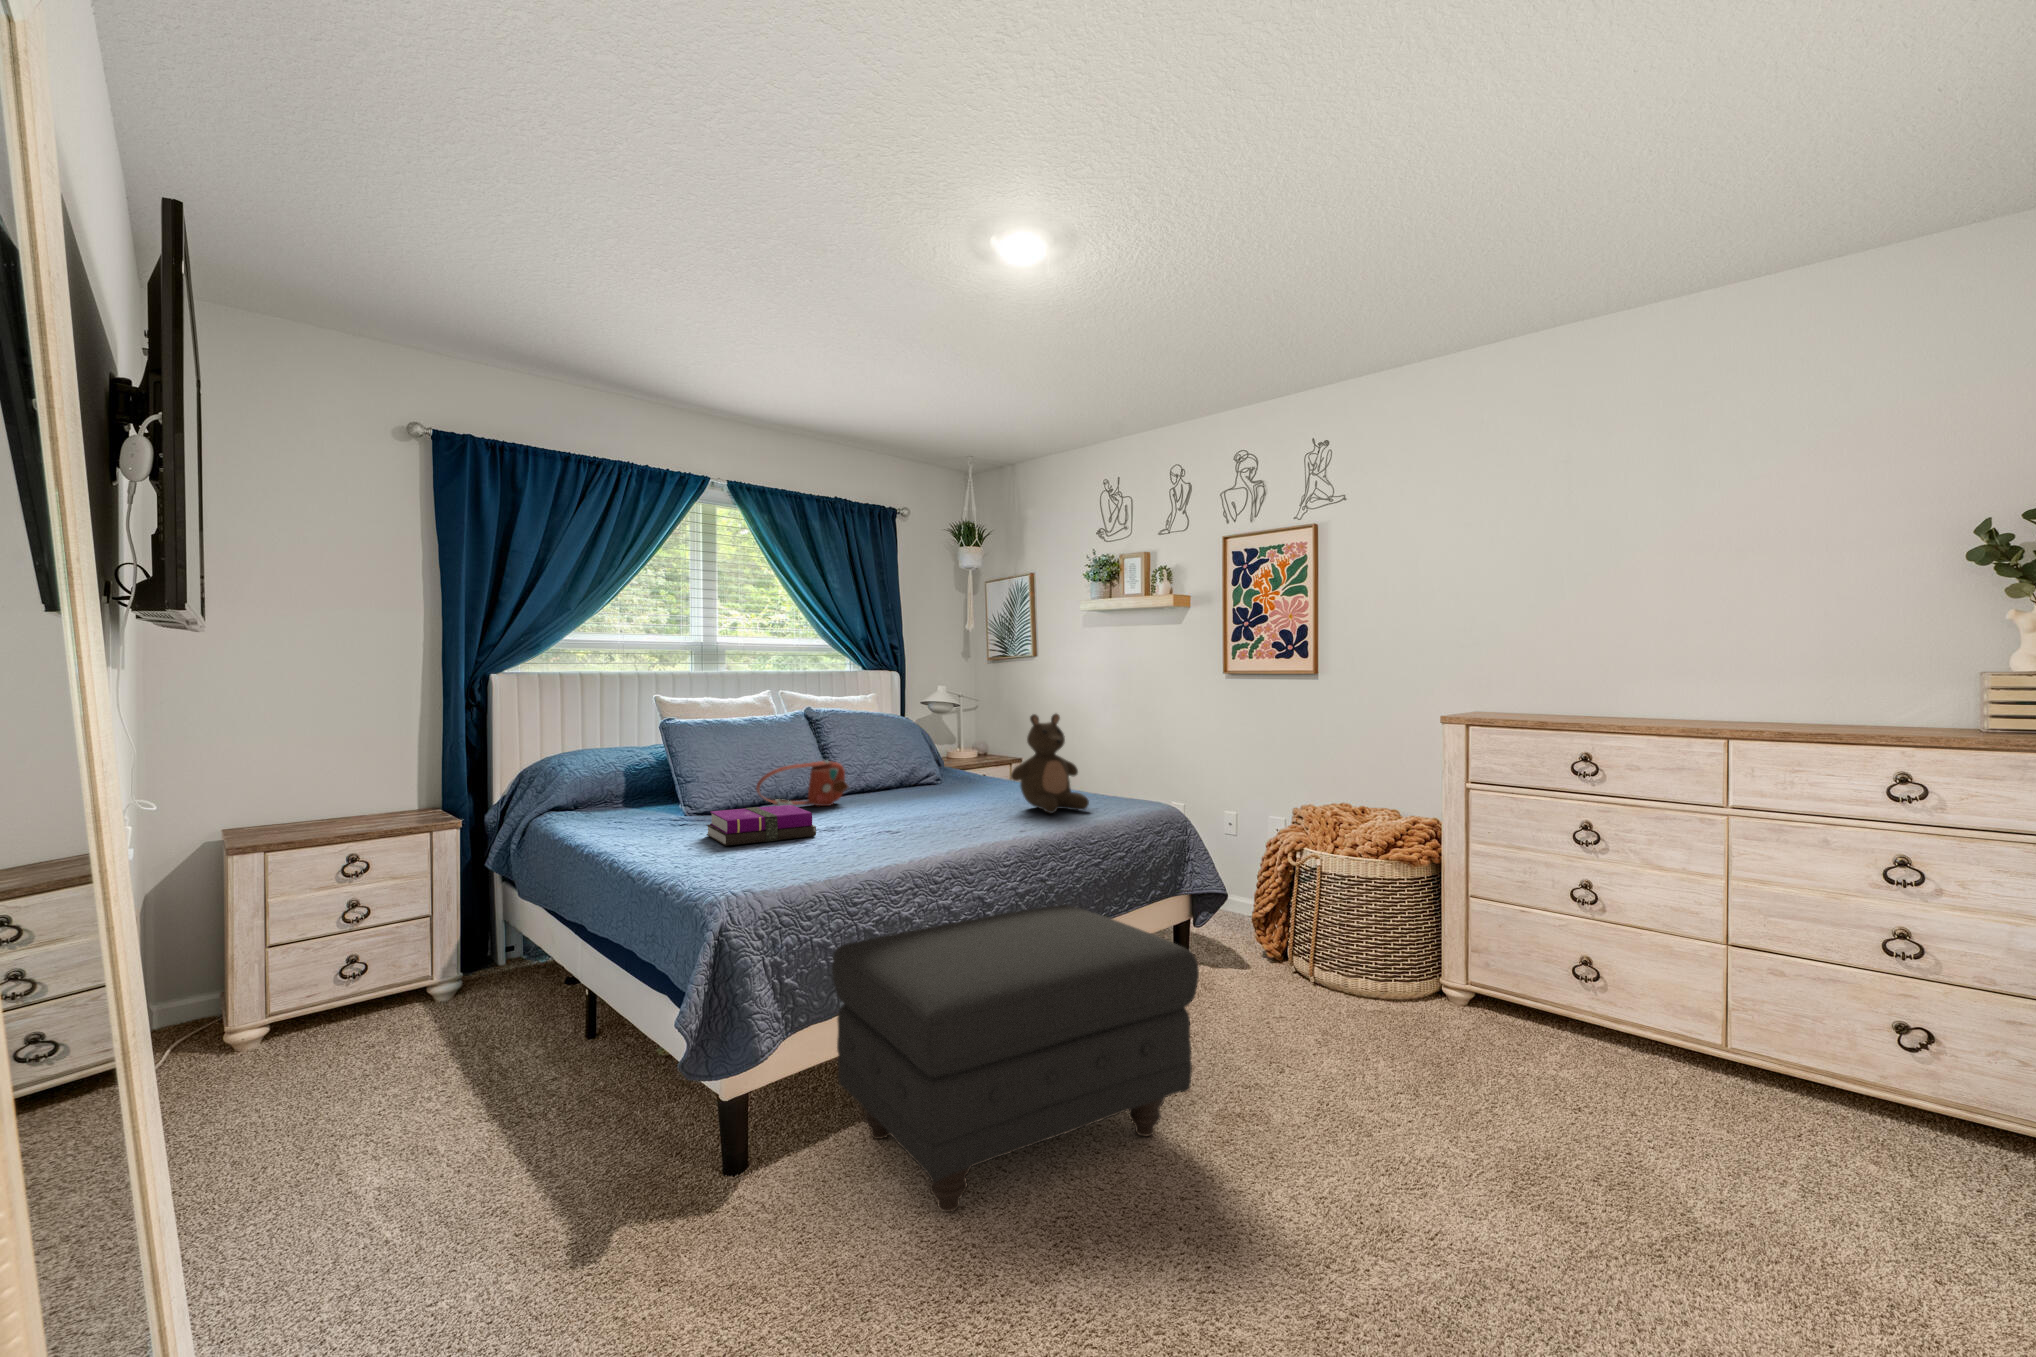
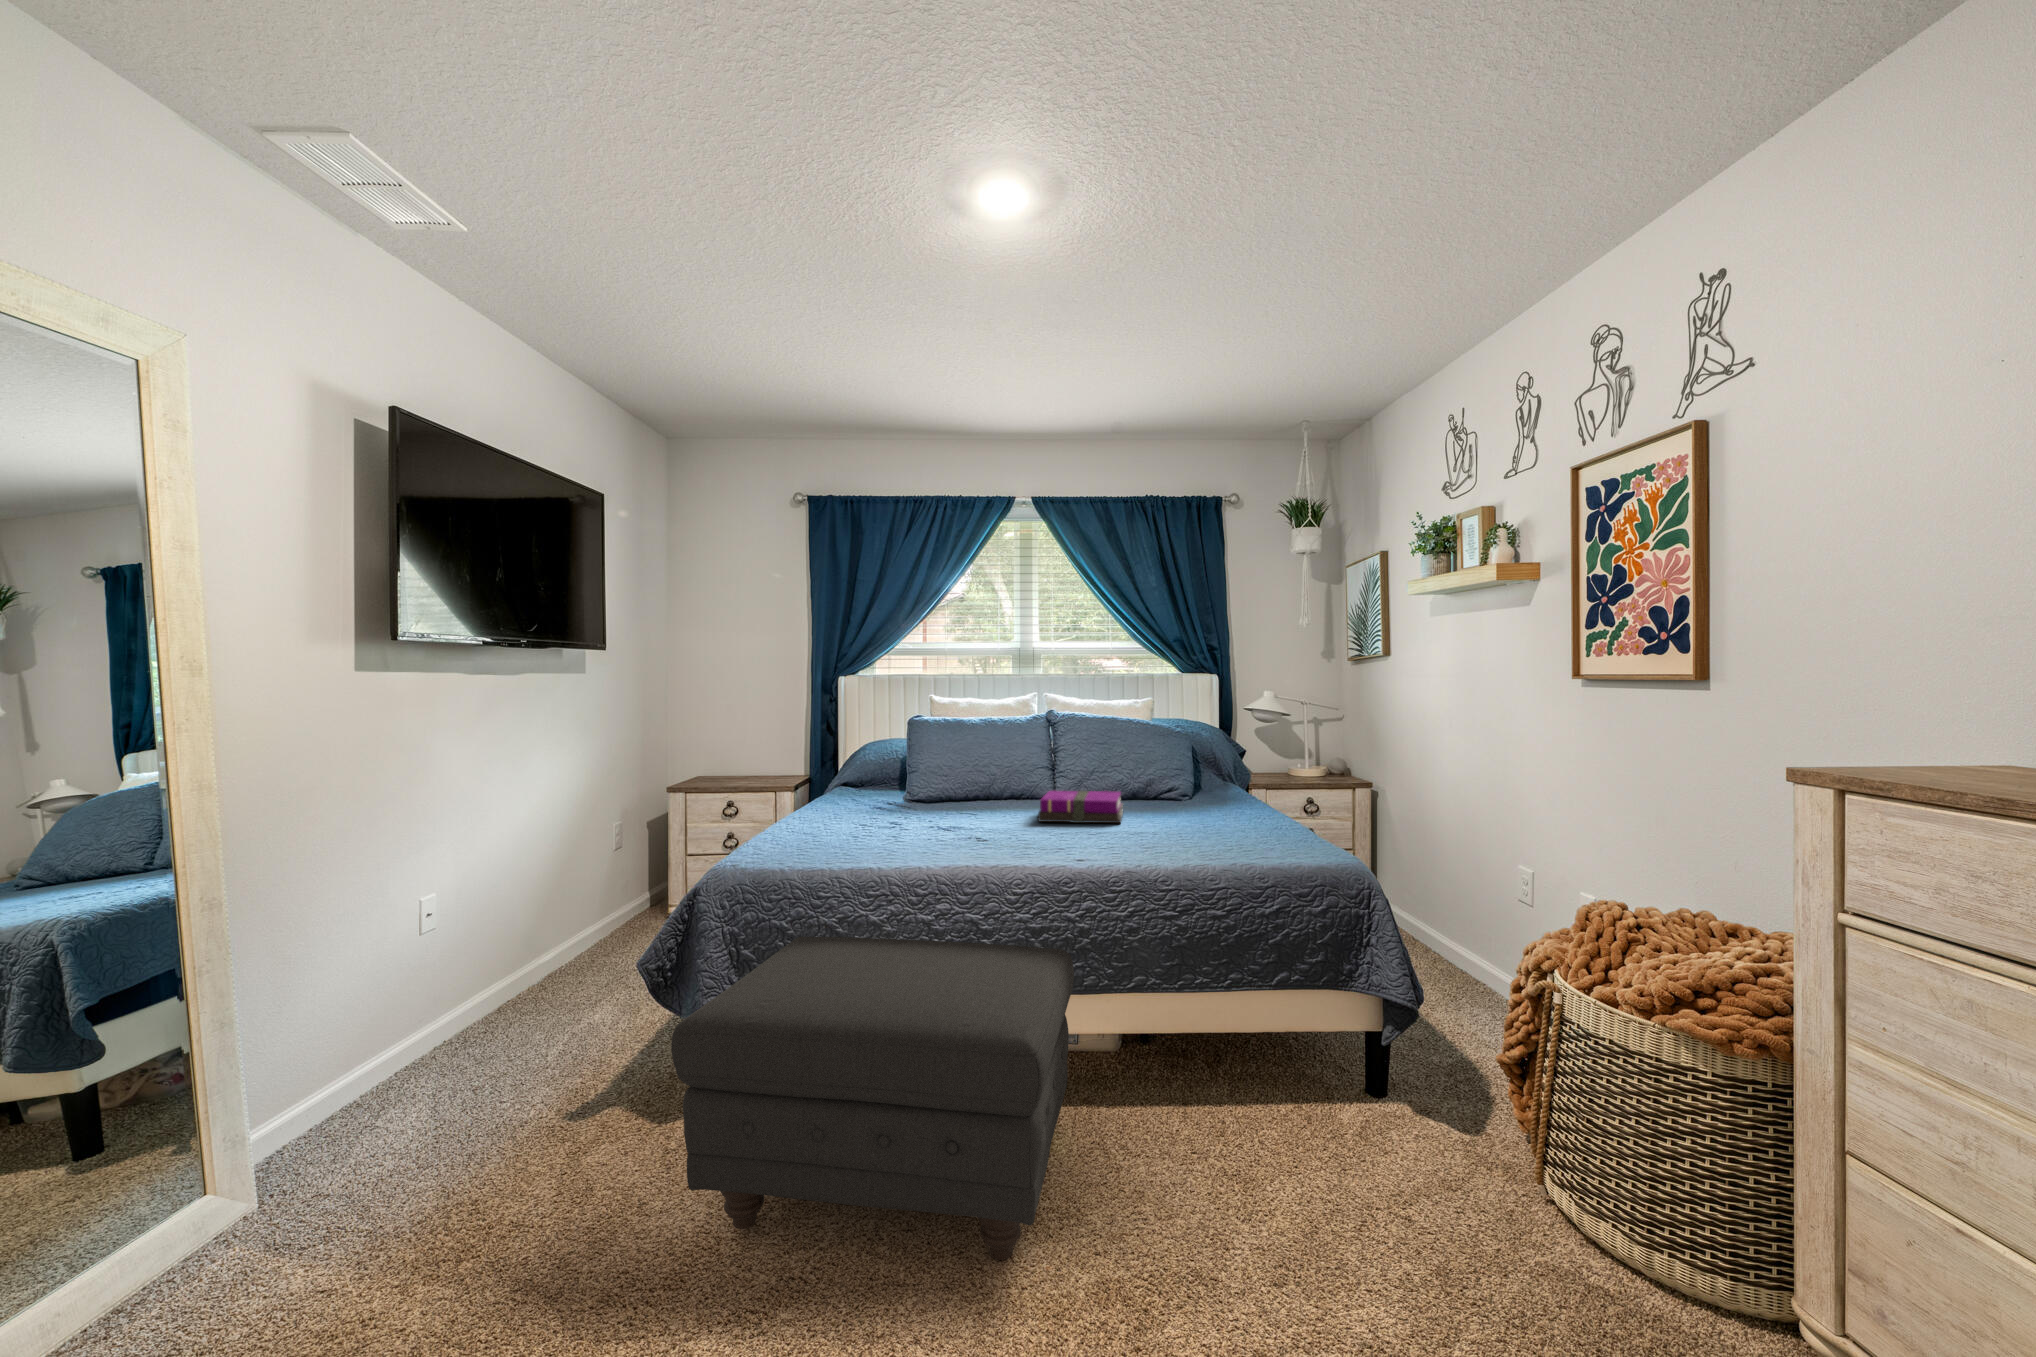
stuffed bear: present [1011,714,1089,813] -> none [1143,721,1238,842]
handbag: present [756,761,848,806] -> none [952,758,1040,803]
notebook: present [706,805,816,846] -> present [1038,791,1123,823]

